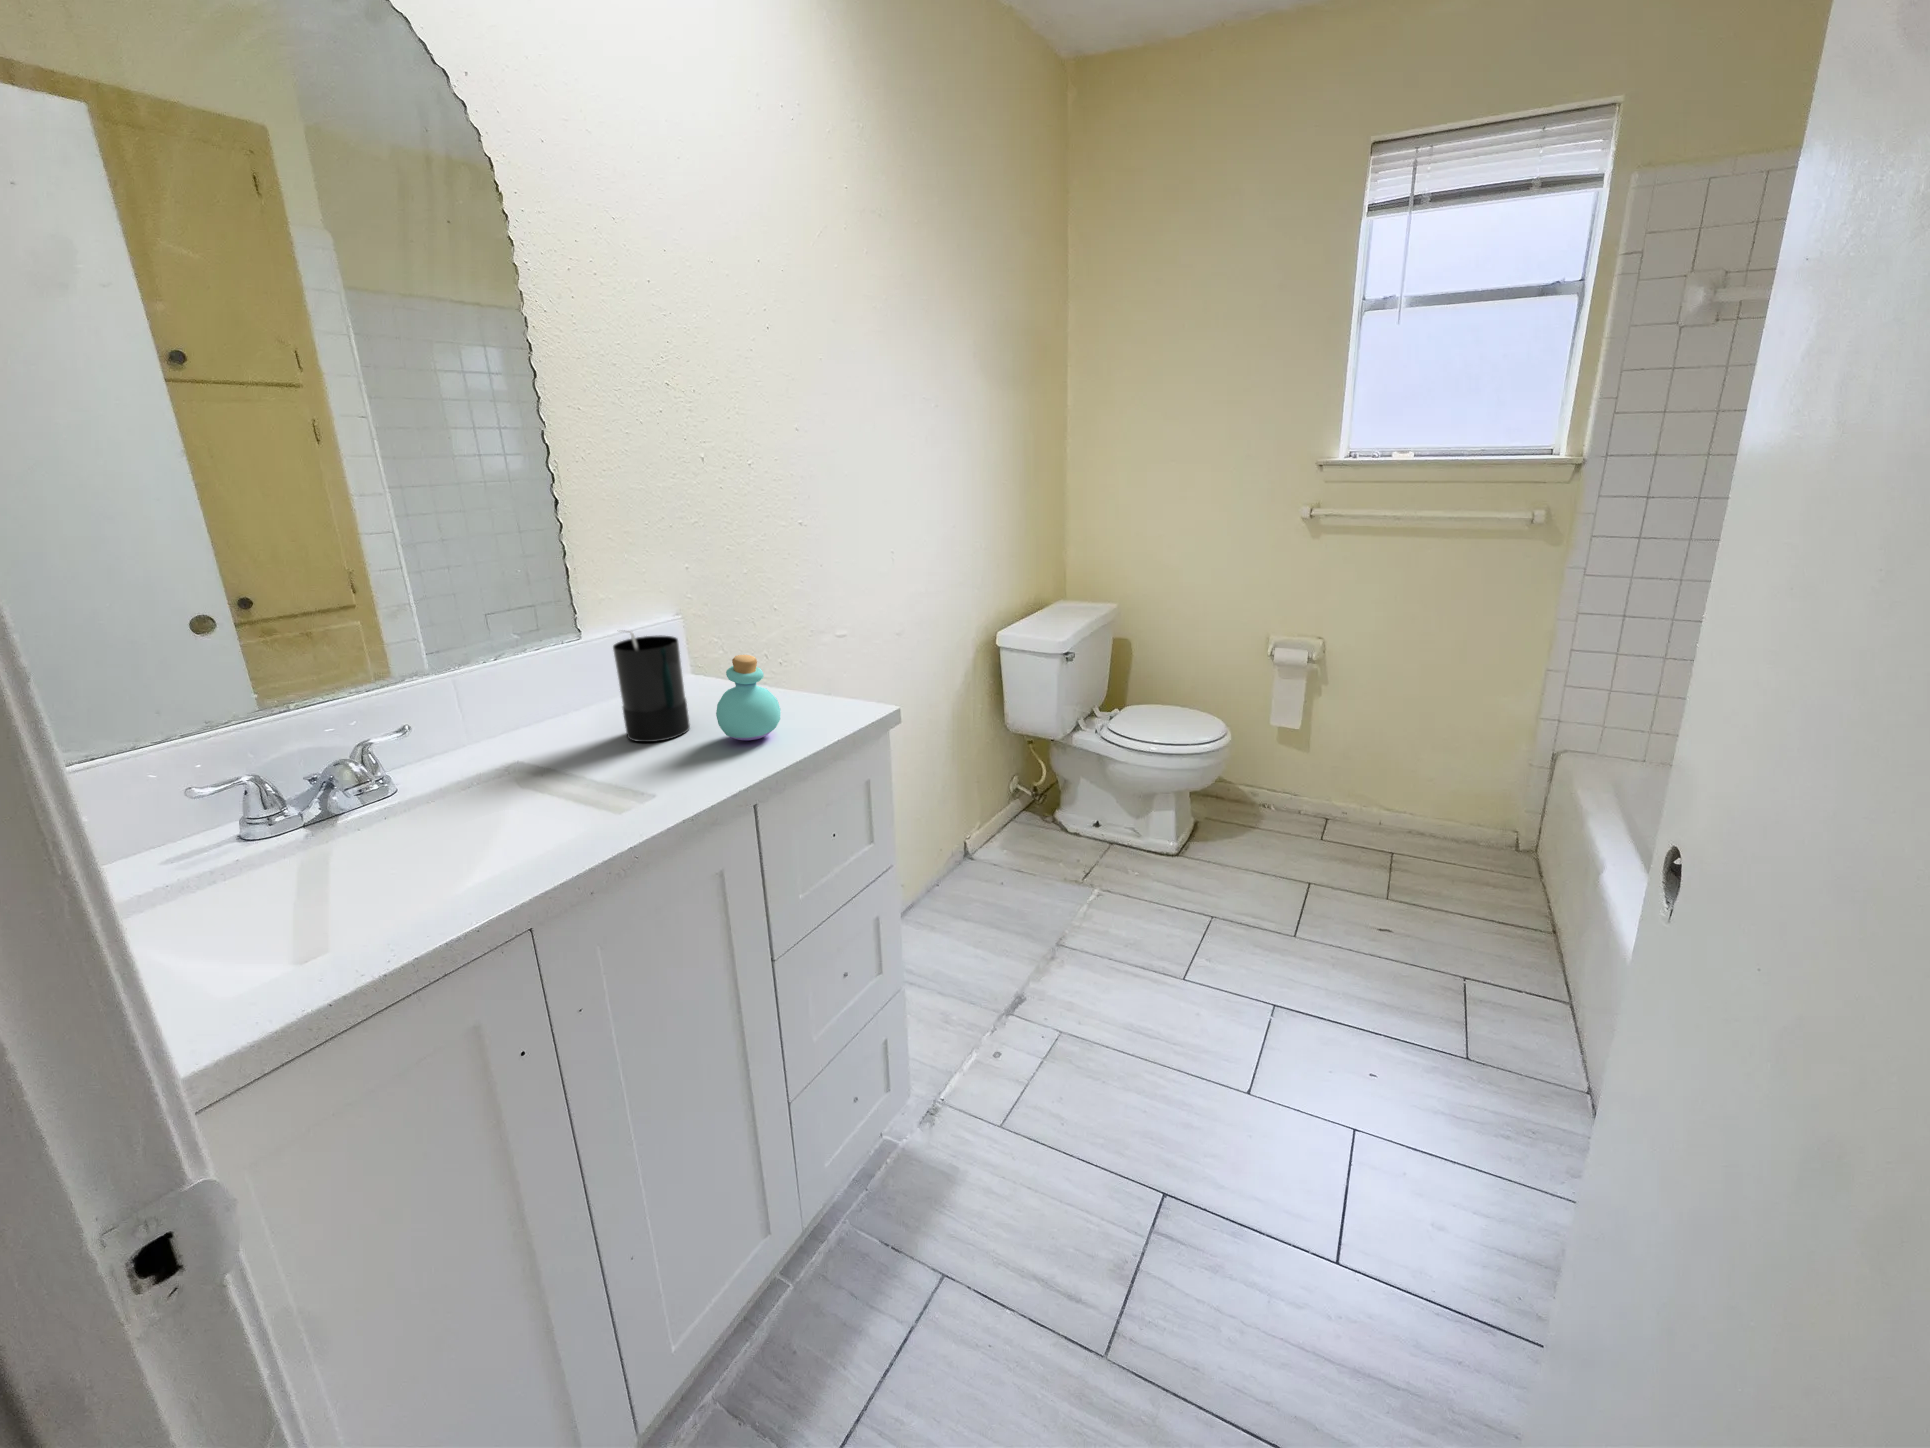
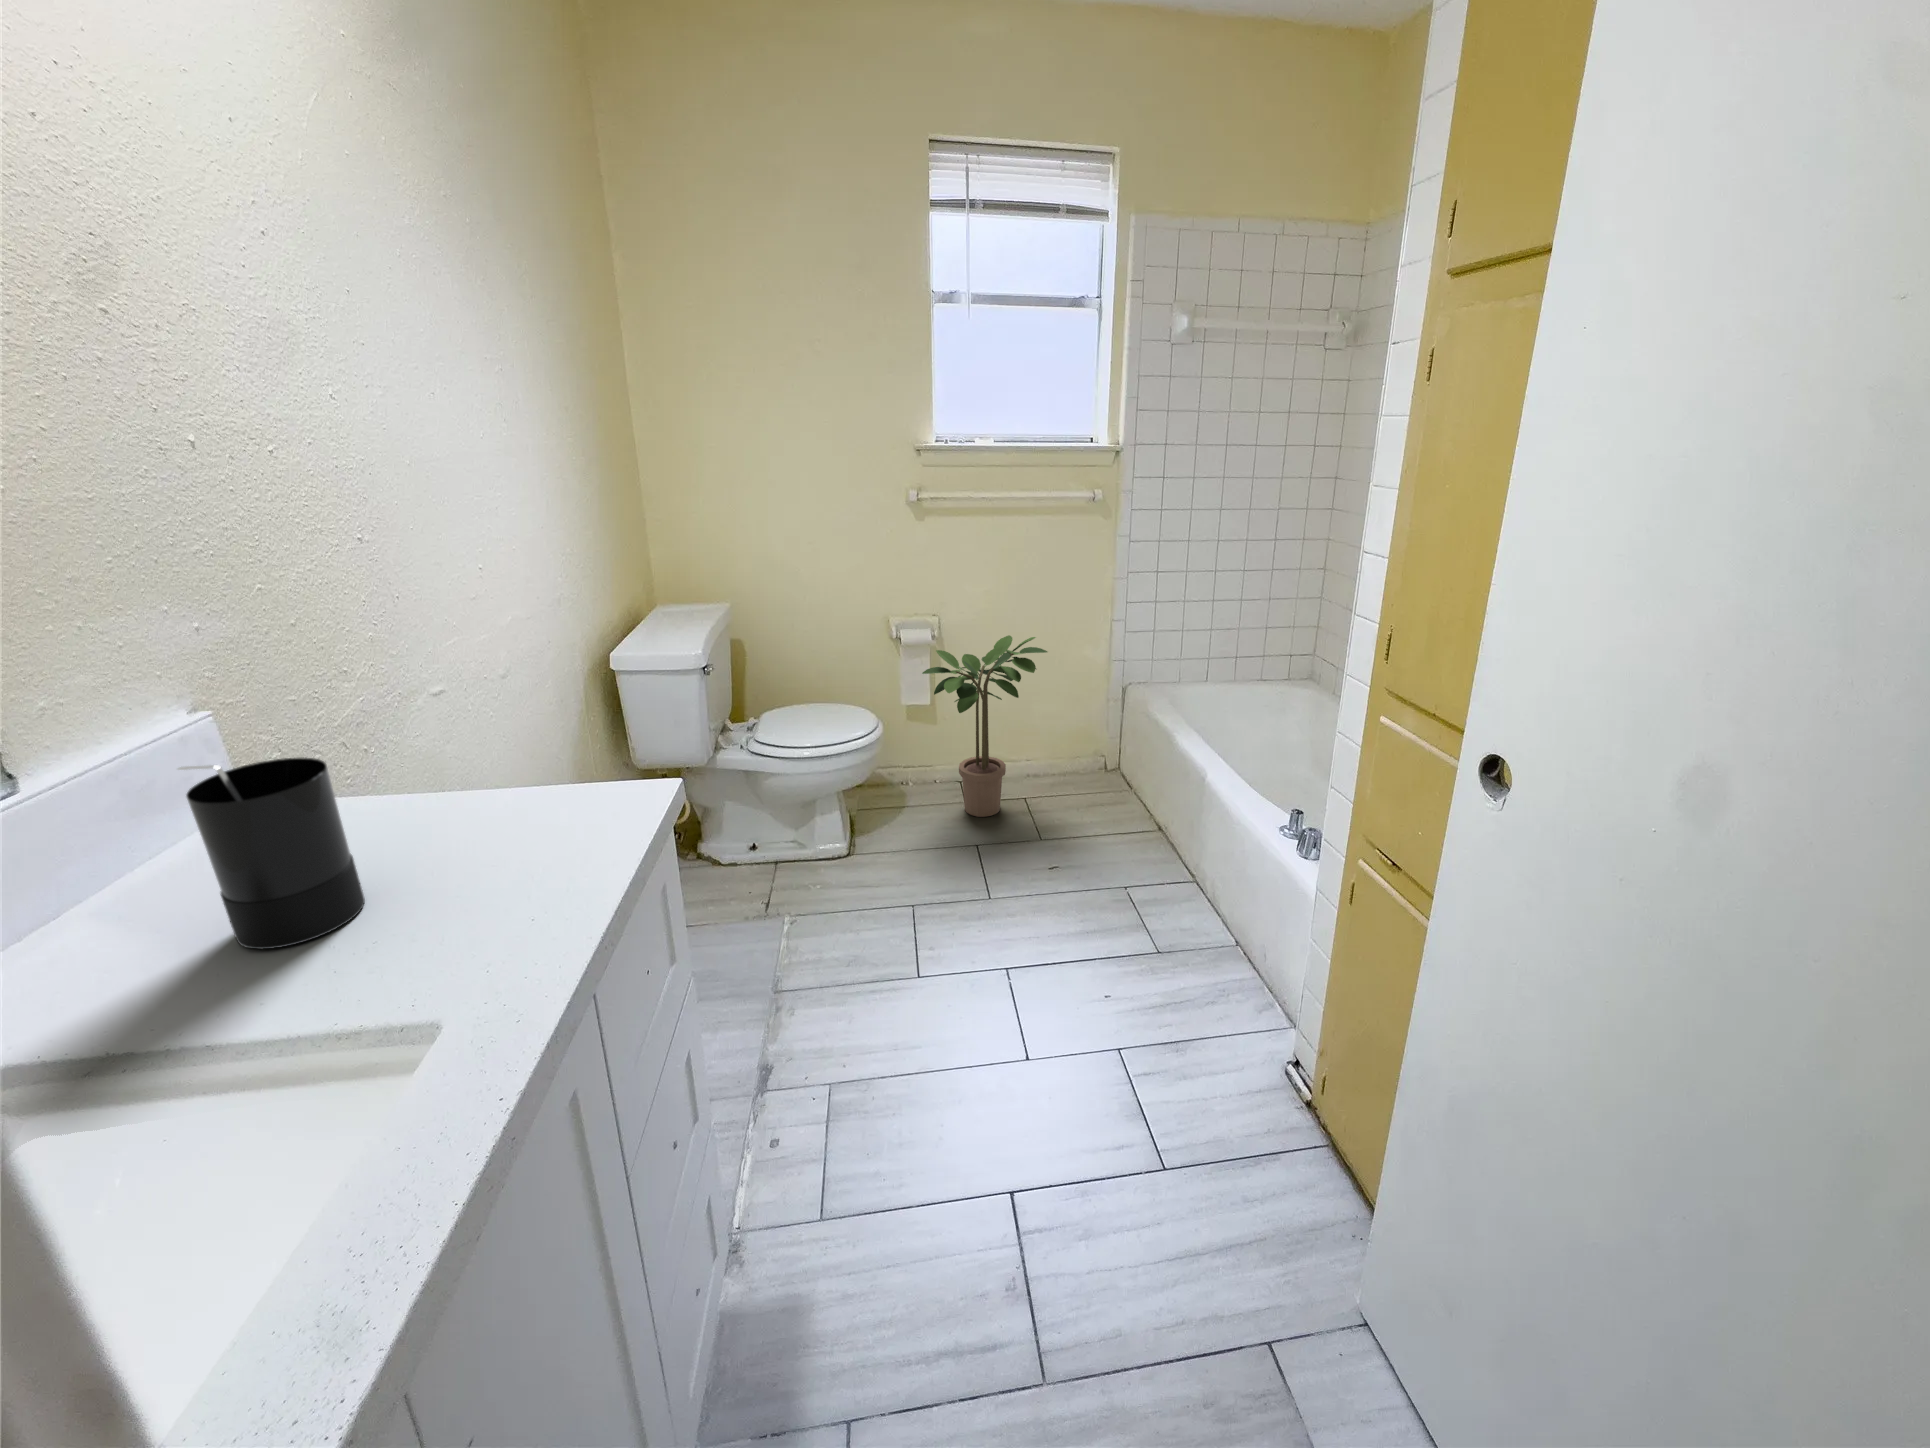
perfume bottle: present [716,655,780,740] -> none [441,761,551,892]
potted plant: none [1284,669,1439,861] -> present [922,635,1047,817]

